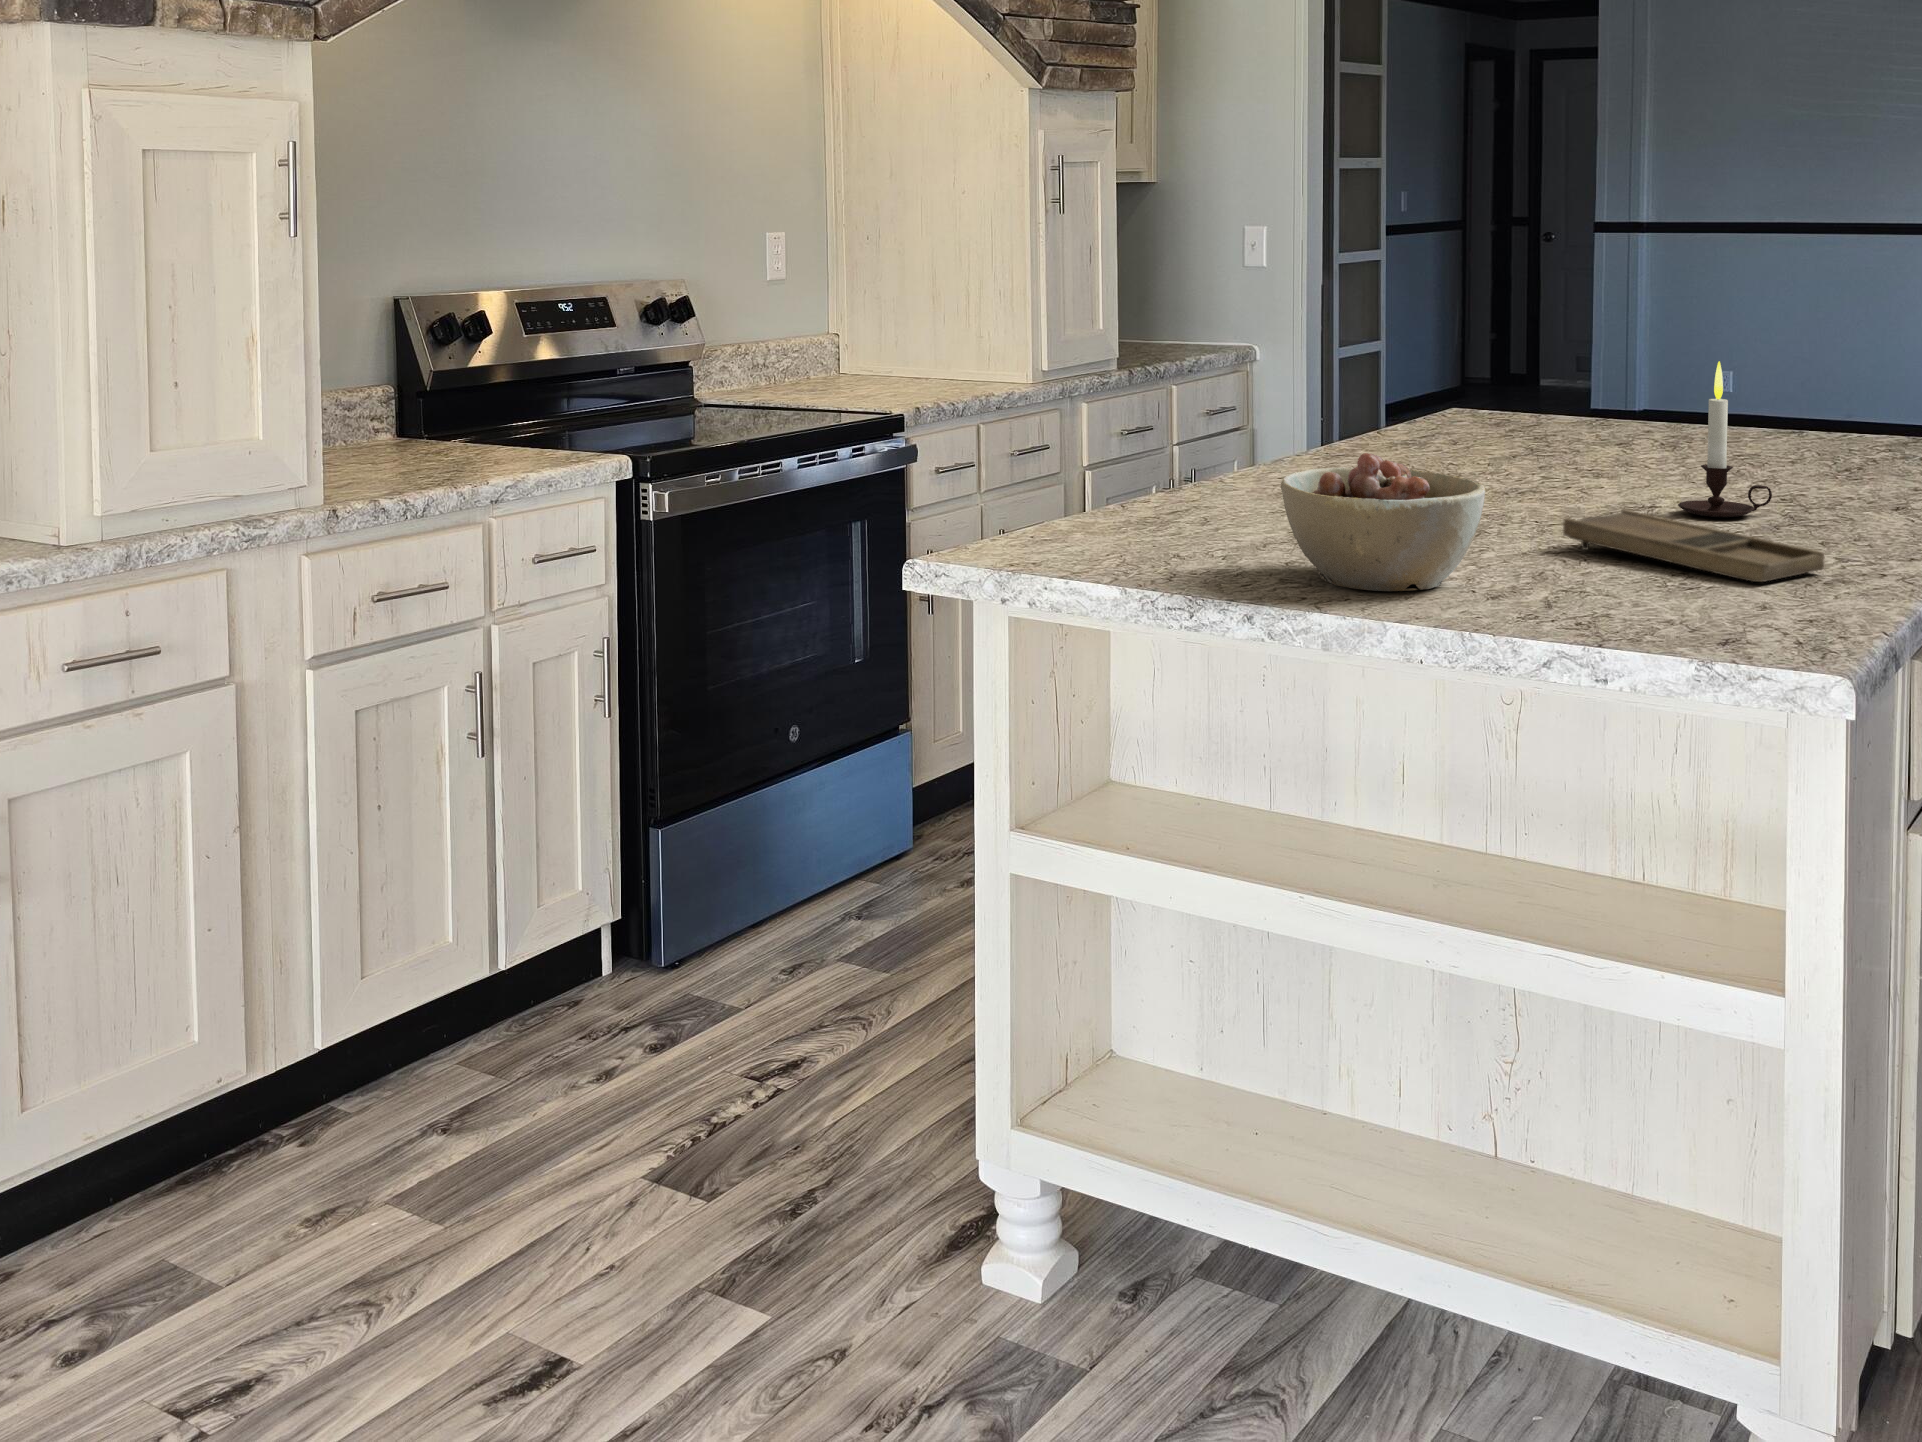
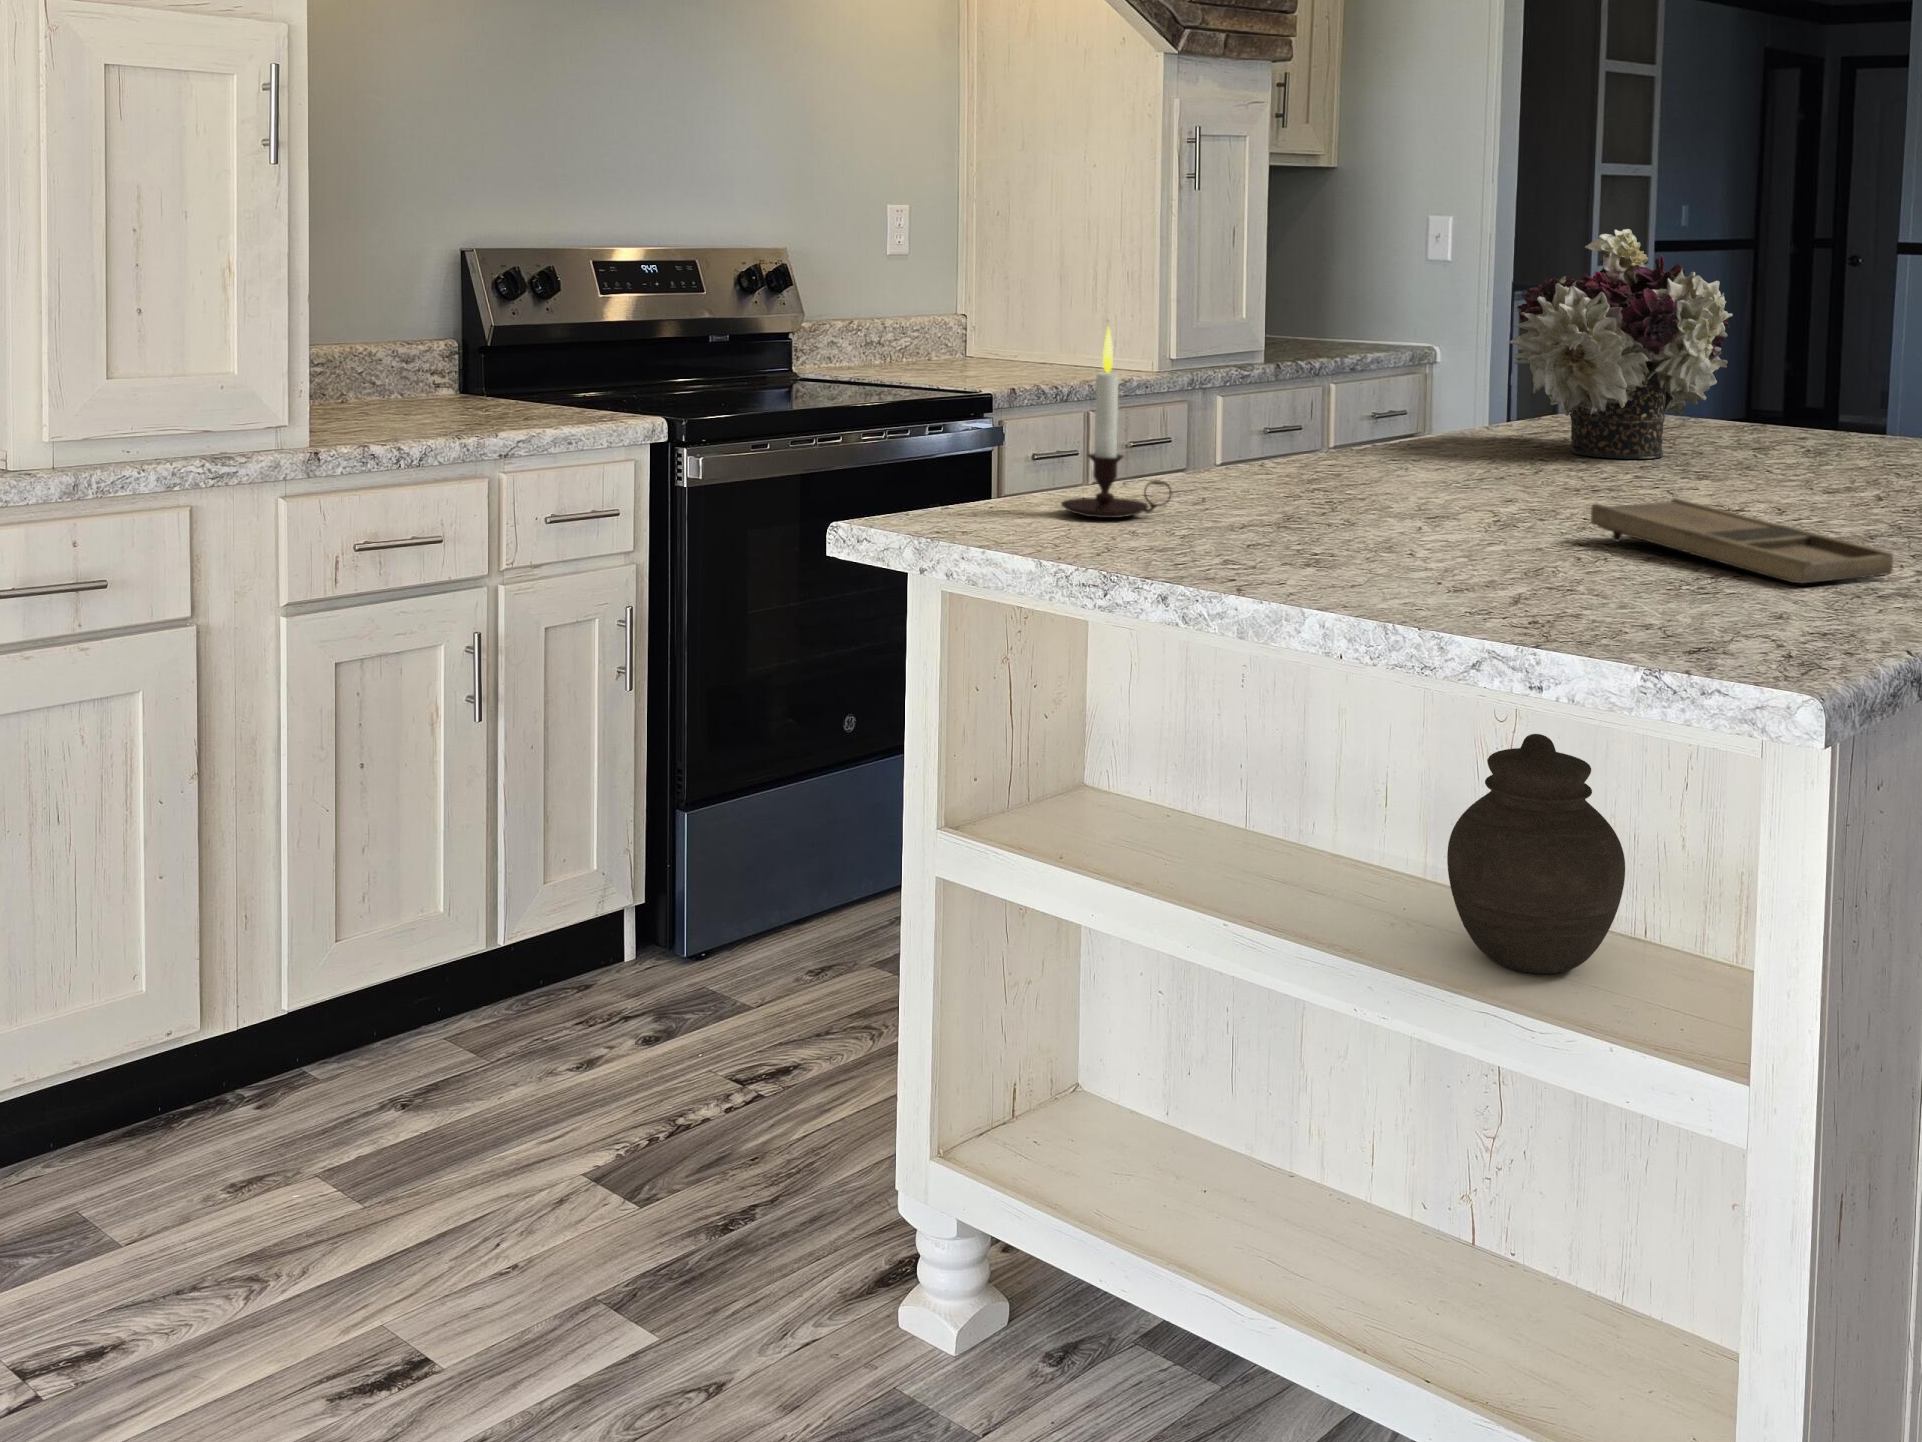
flower arrangement: none [1422,264,1605,466] -> present [1509,229,1733,459]
candle: present [1678,362,1772,517] -> present [1061,328,1171,518]
bowl: present [1281,453,1486,591] -> none [1226,408,1464,571]
jar: none [1494,721,1642,921] -> present [1447,734,1625,974]

